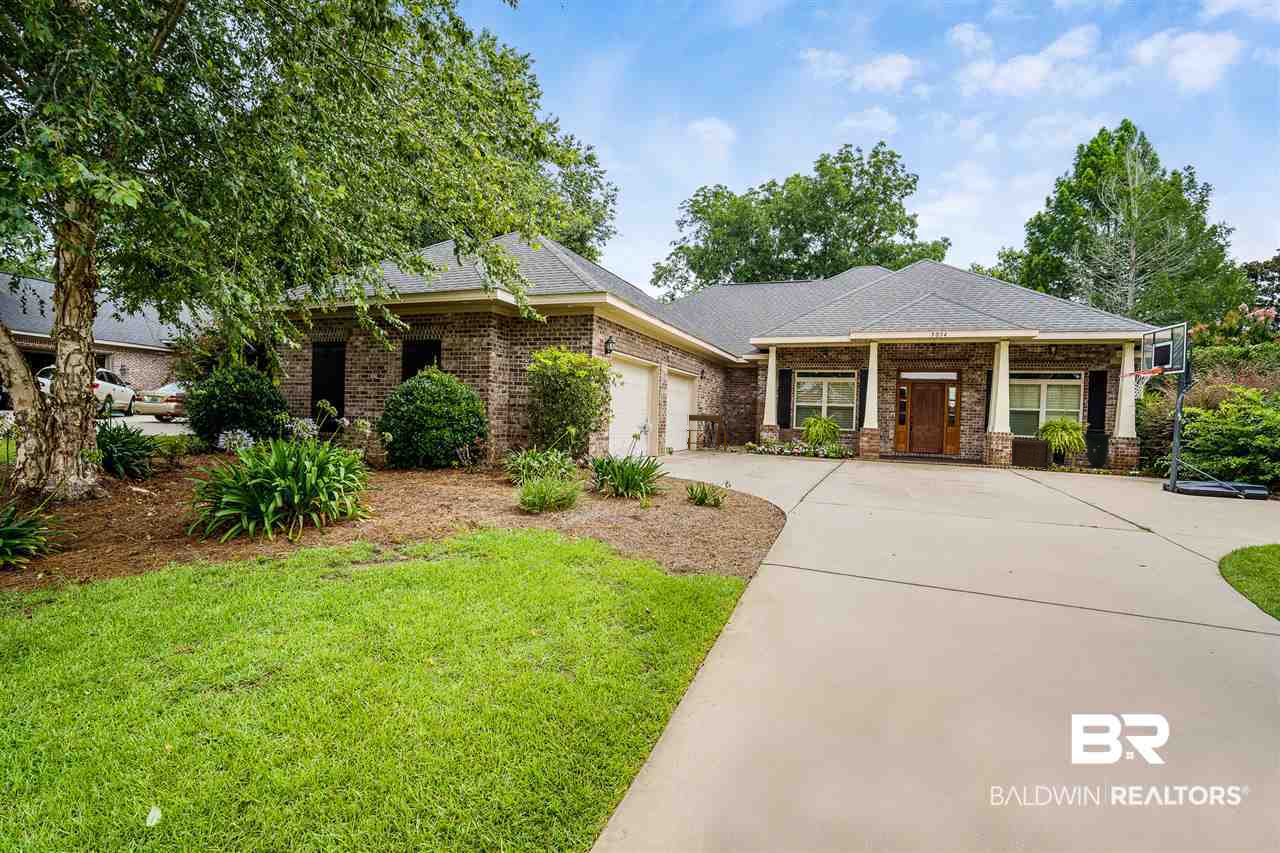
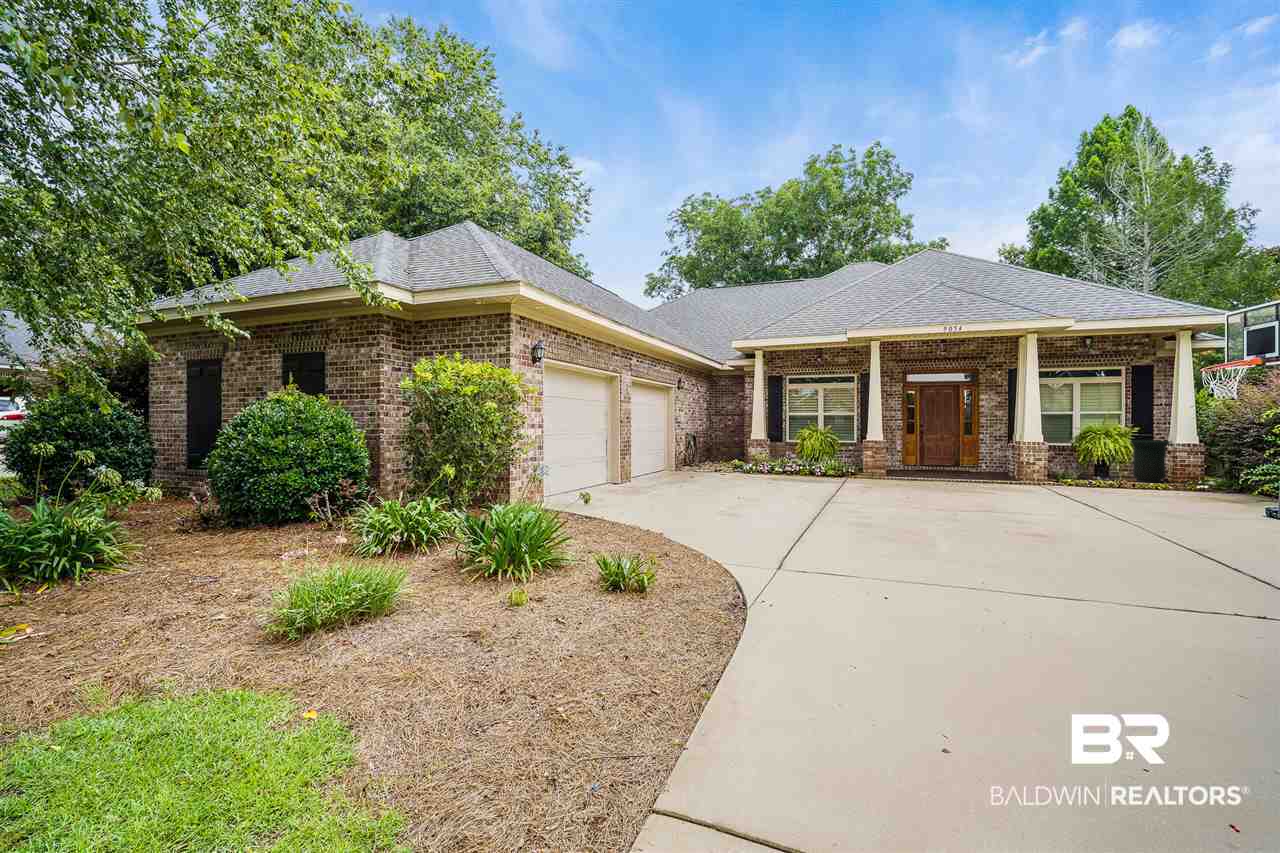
bench: present [687,415,726,451] -> none [660,430,706,472]
wooden crate: present [1011,439,1049,467] -> none [1043,450,1092,484]

